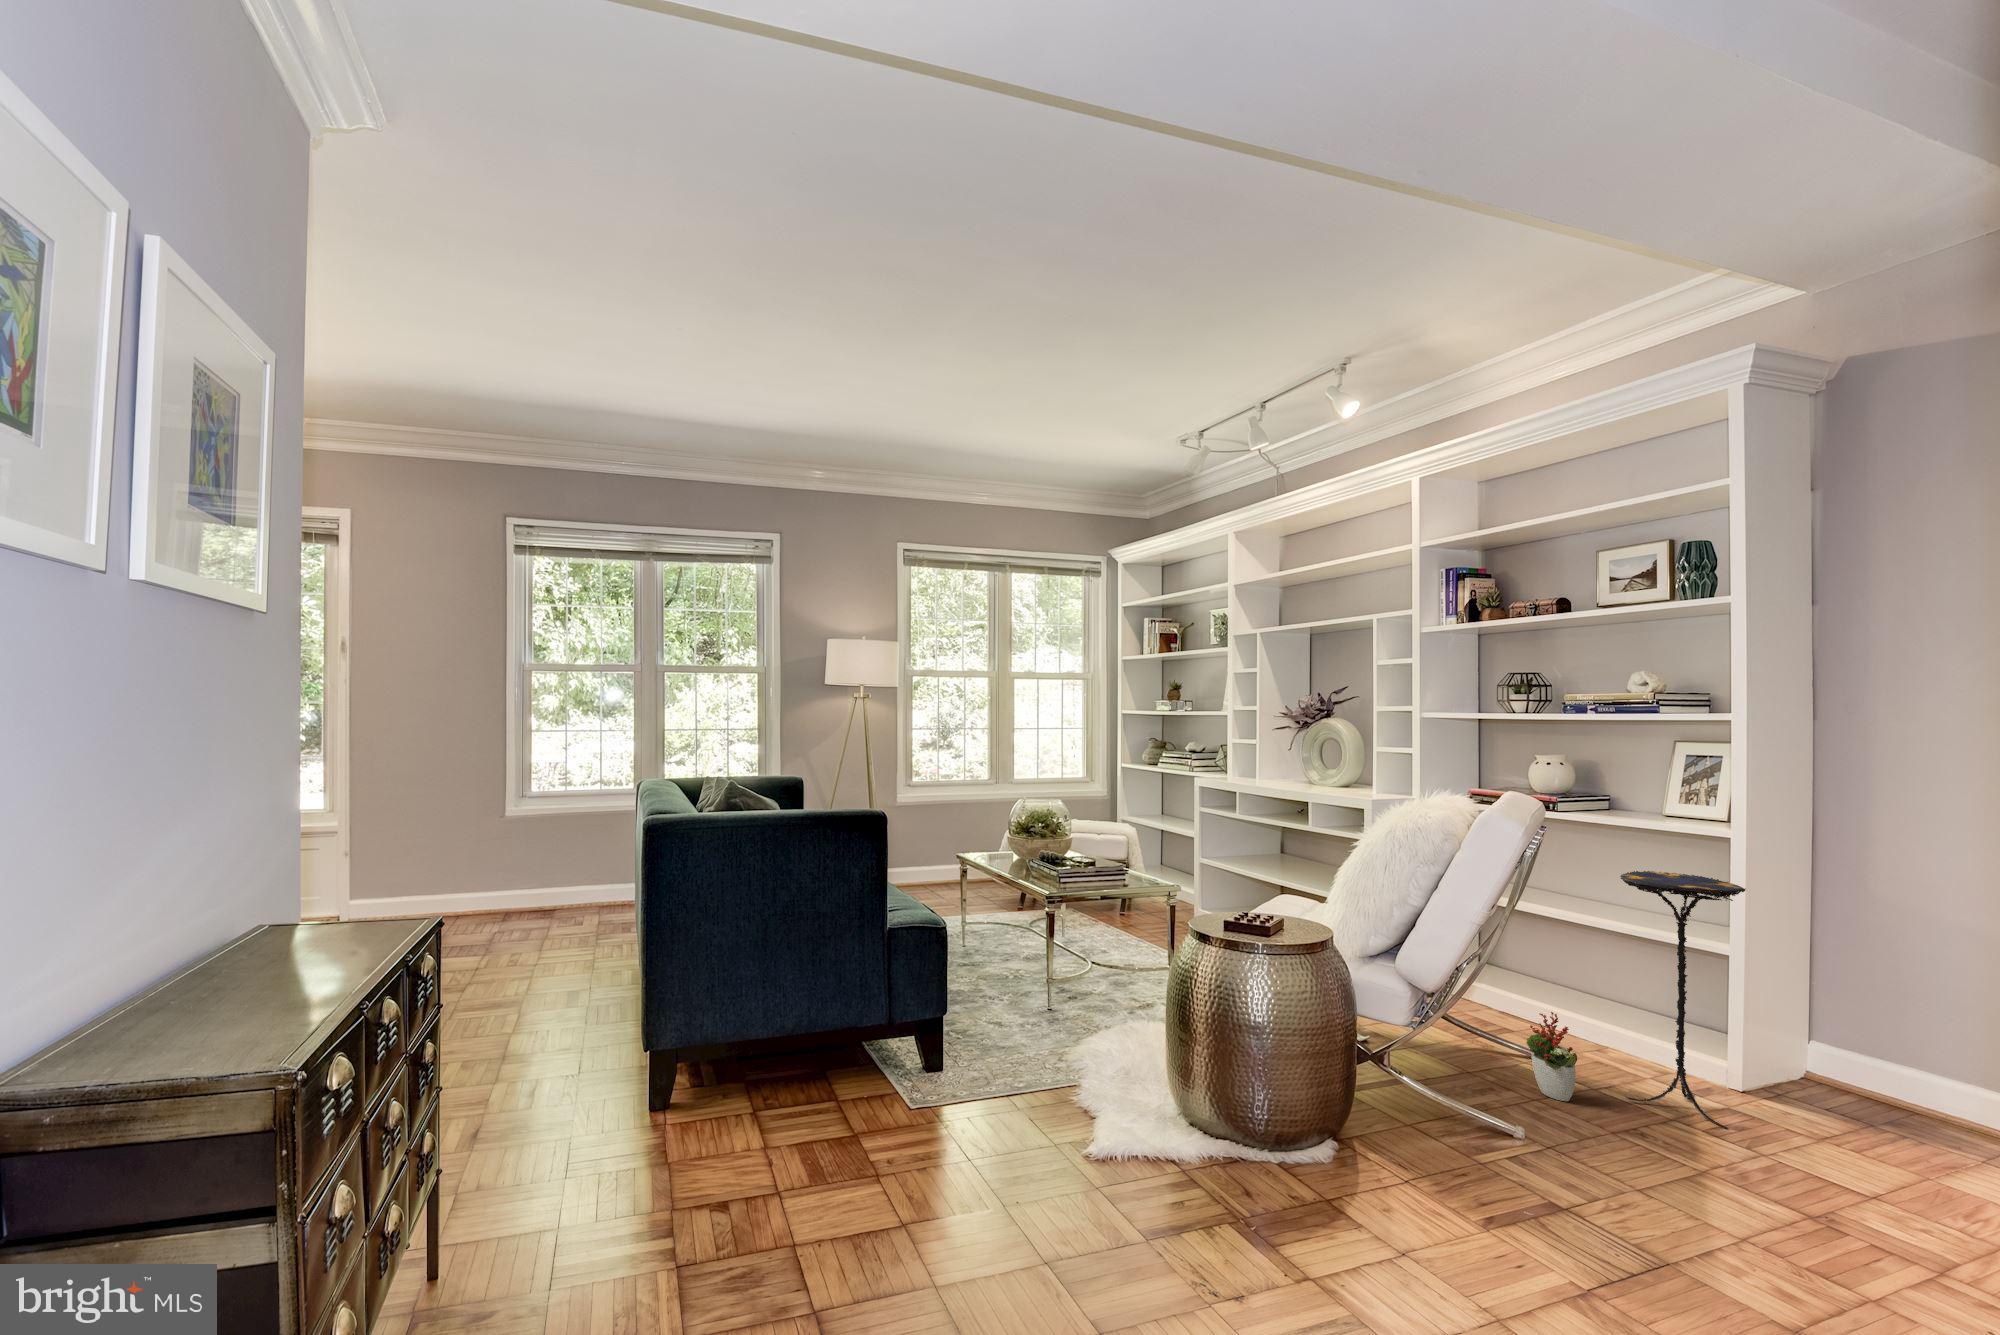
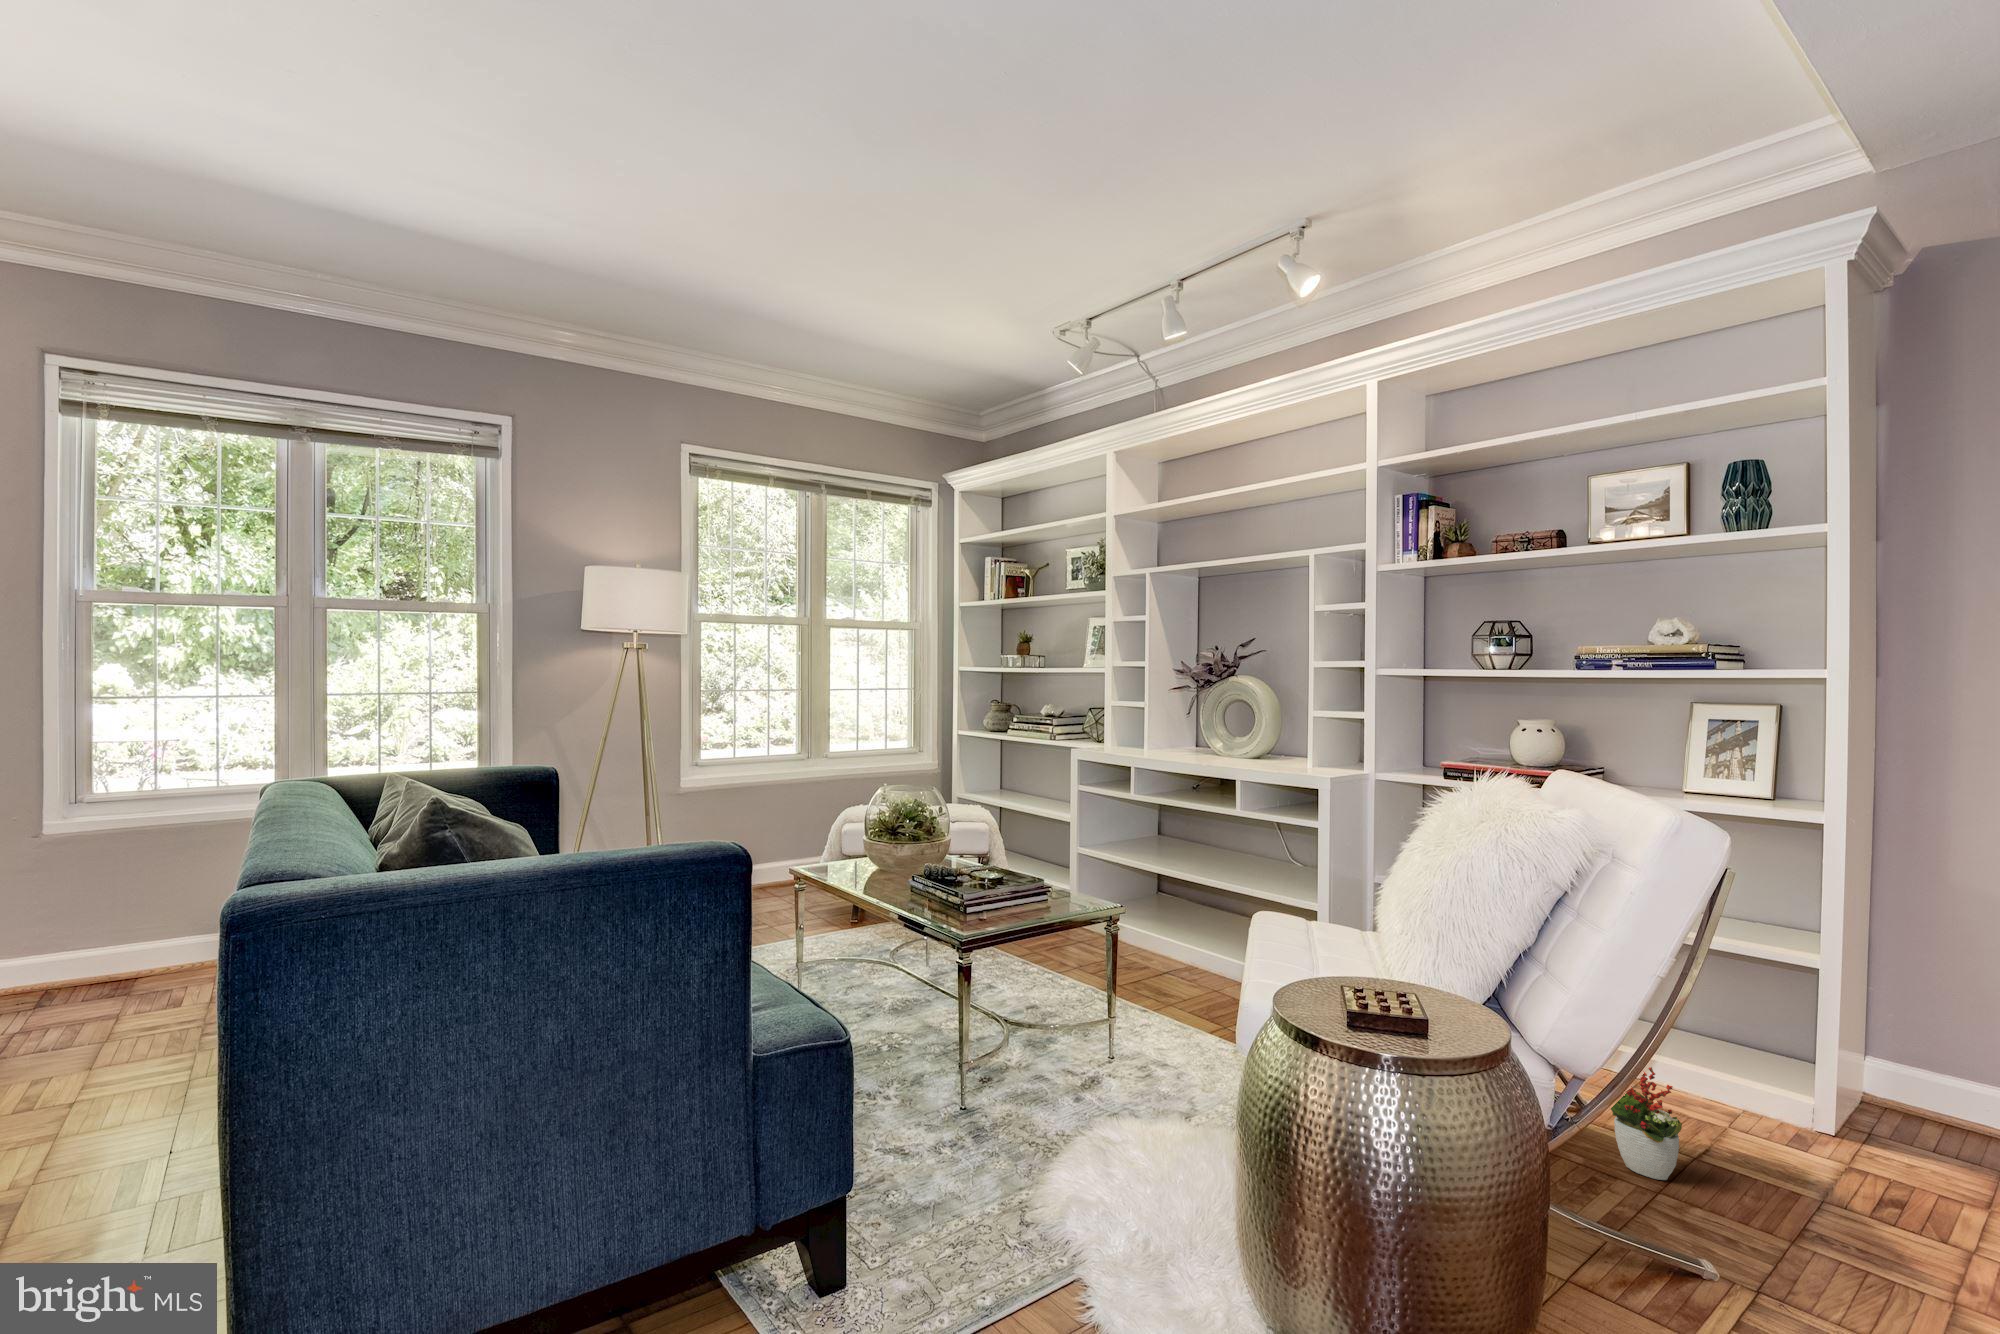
side table: present [1620,871,1746,1129] -> none [1715,872,1884,1204]

